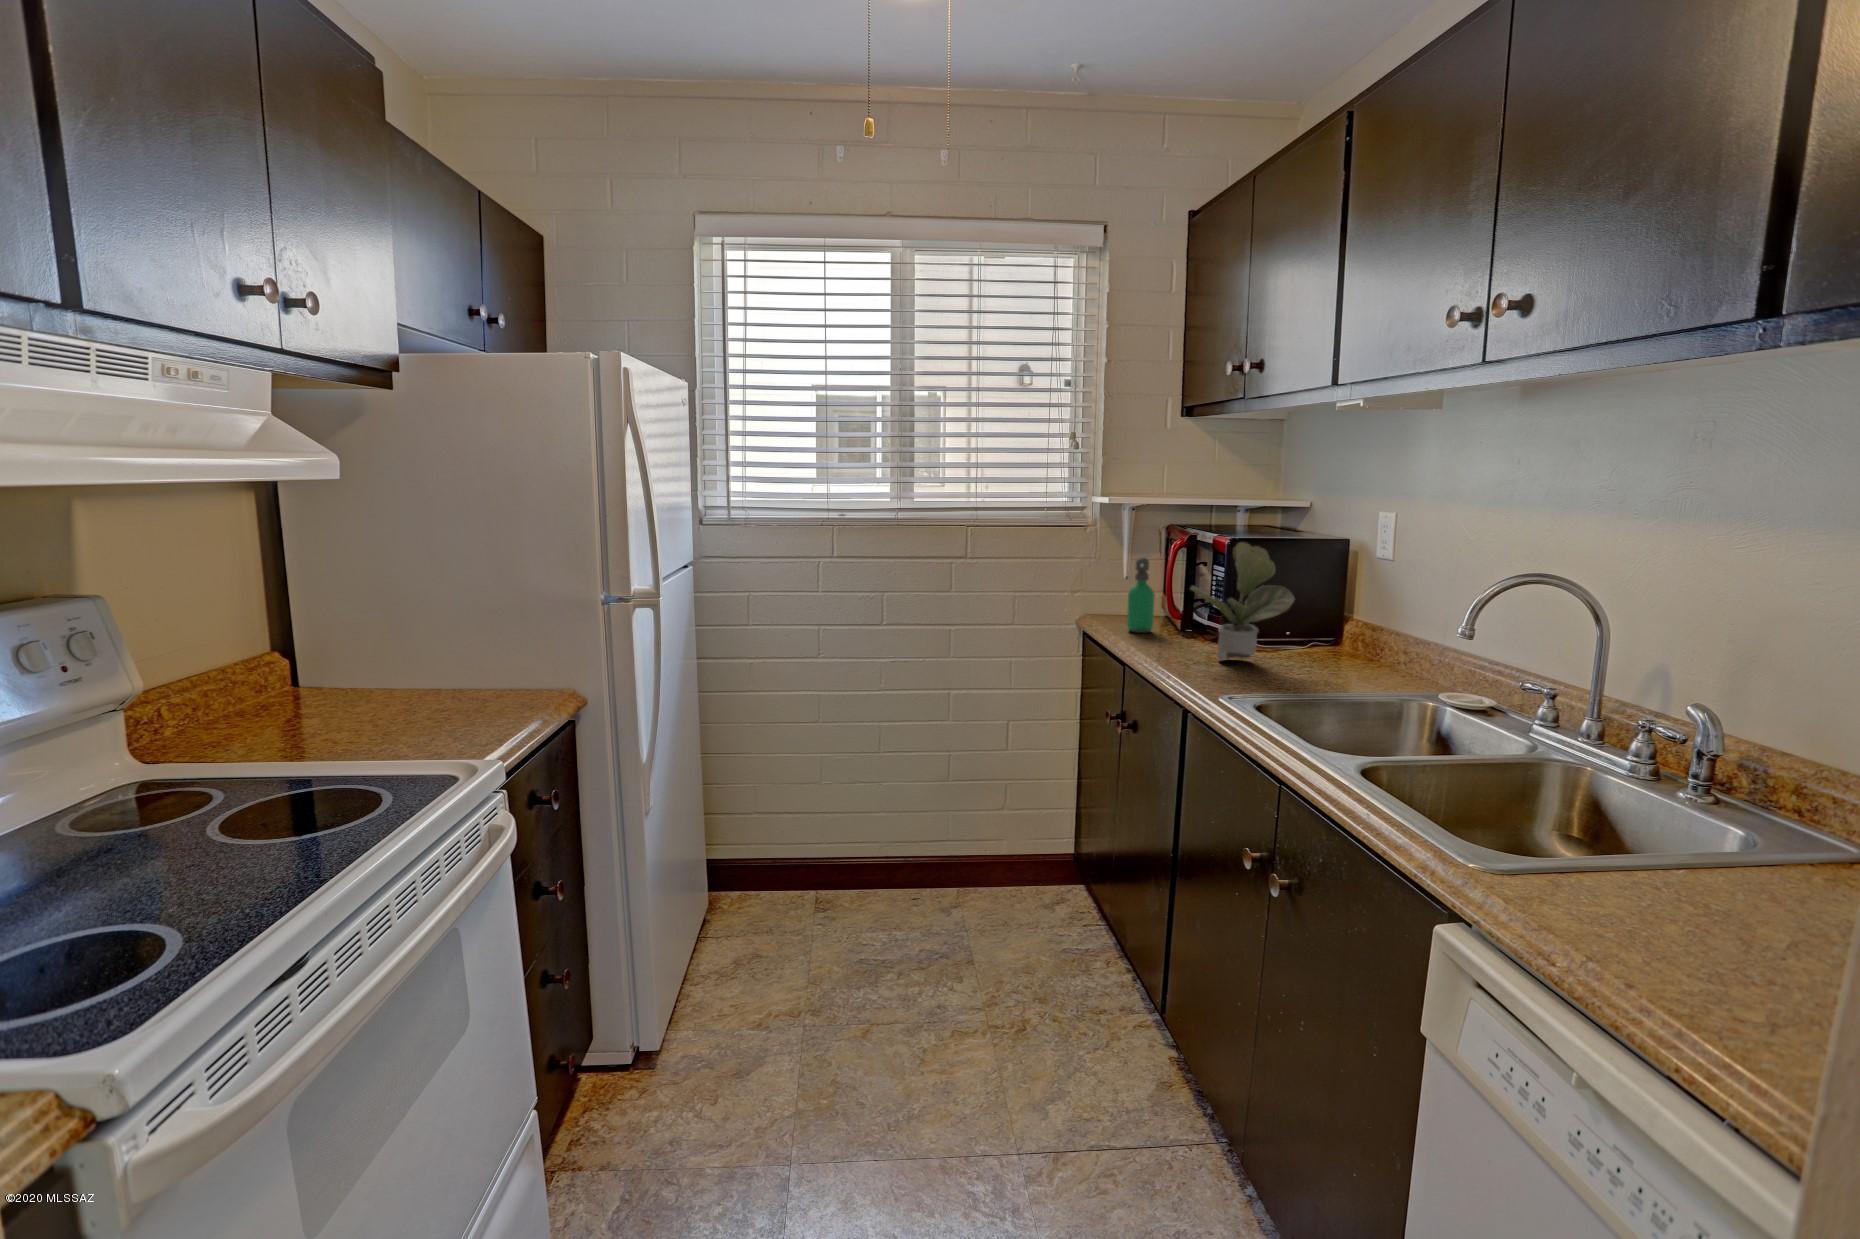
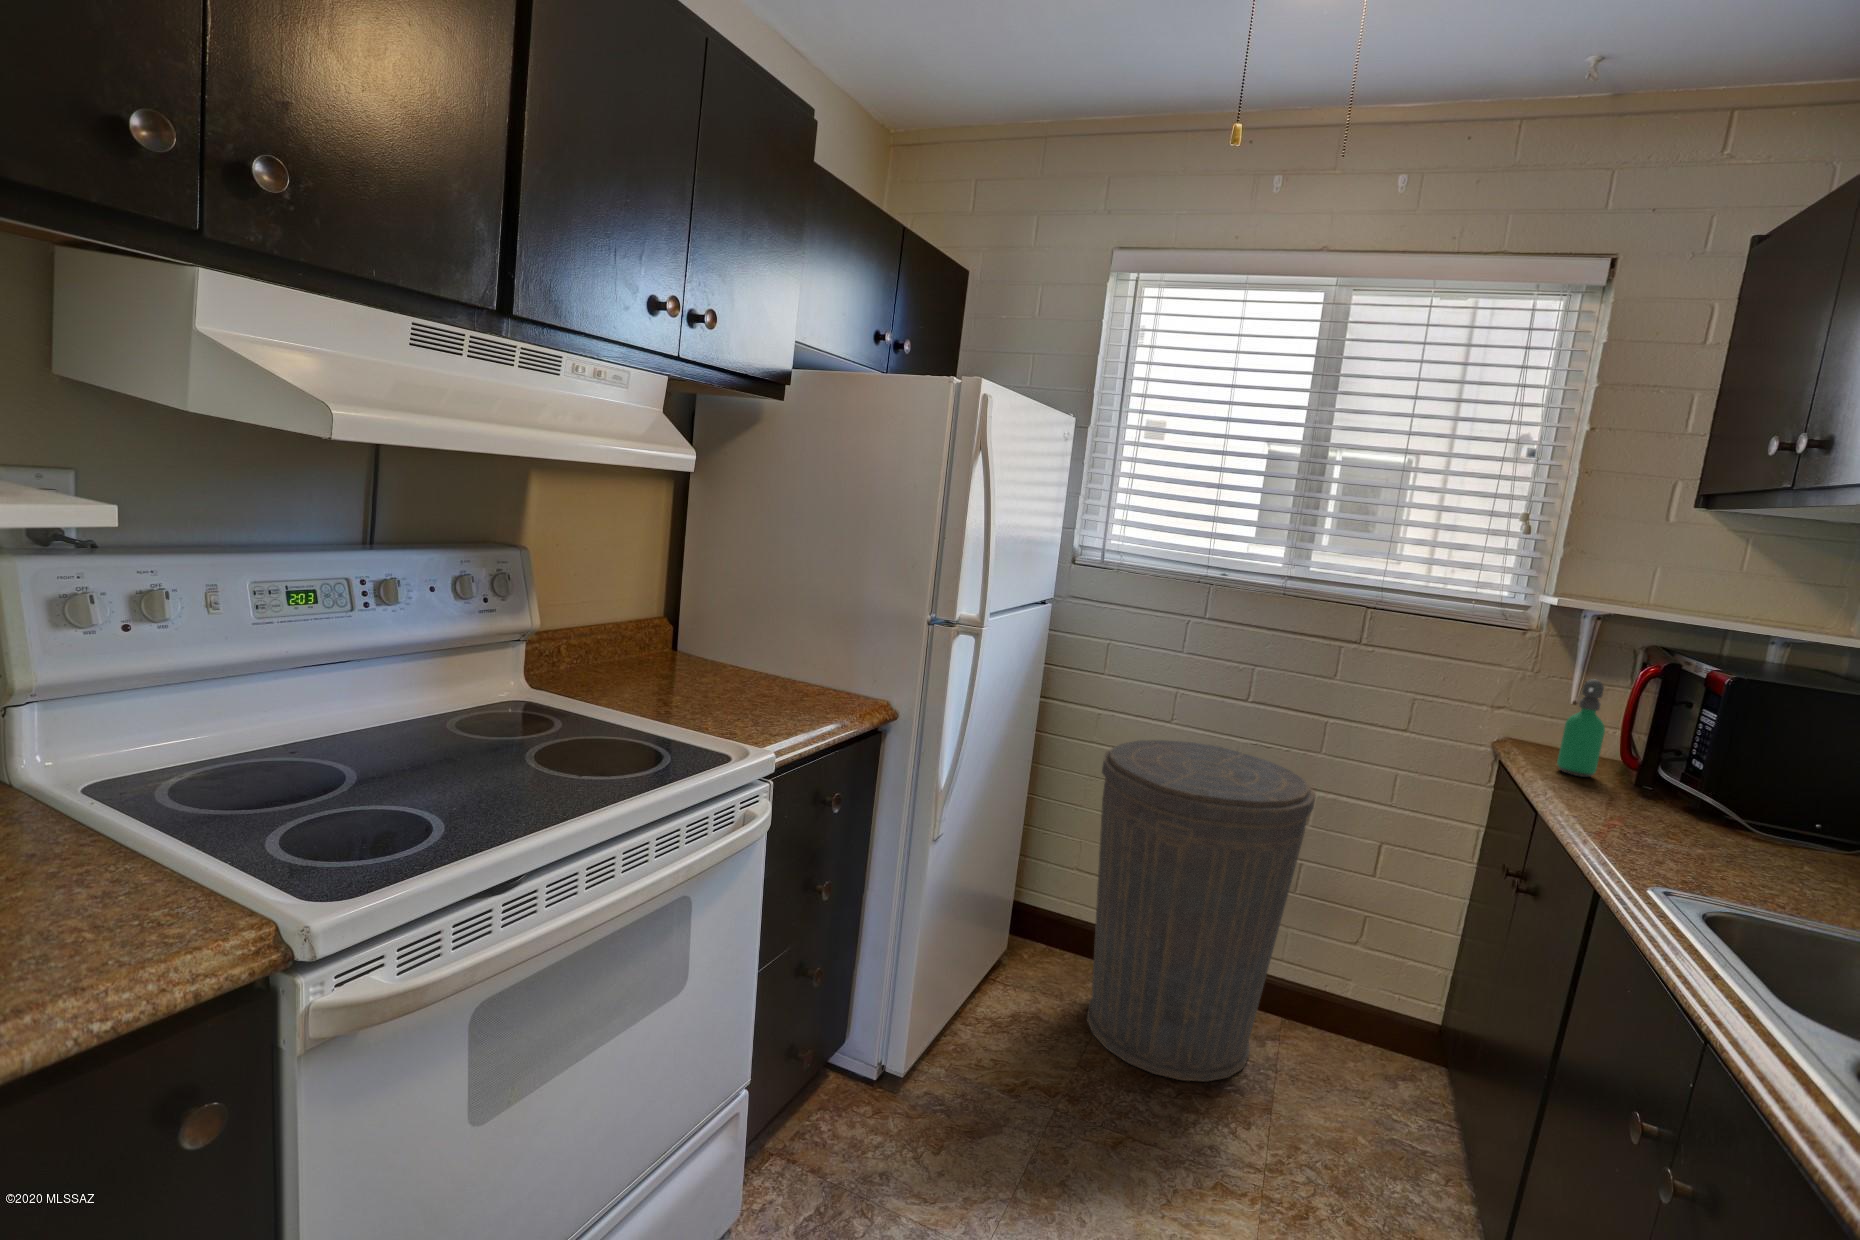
potted plant: present [1190,542,1295,660] -> none [1644,683,1822,844]
trash can: none [777,670,962,966] -> present [1087,740,1316,1081]

